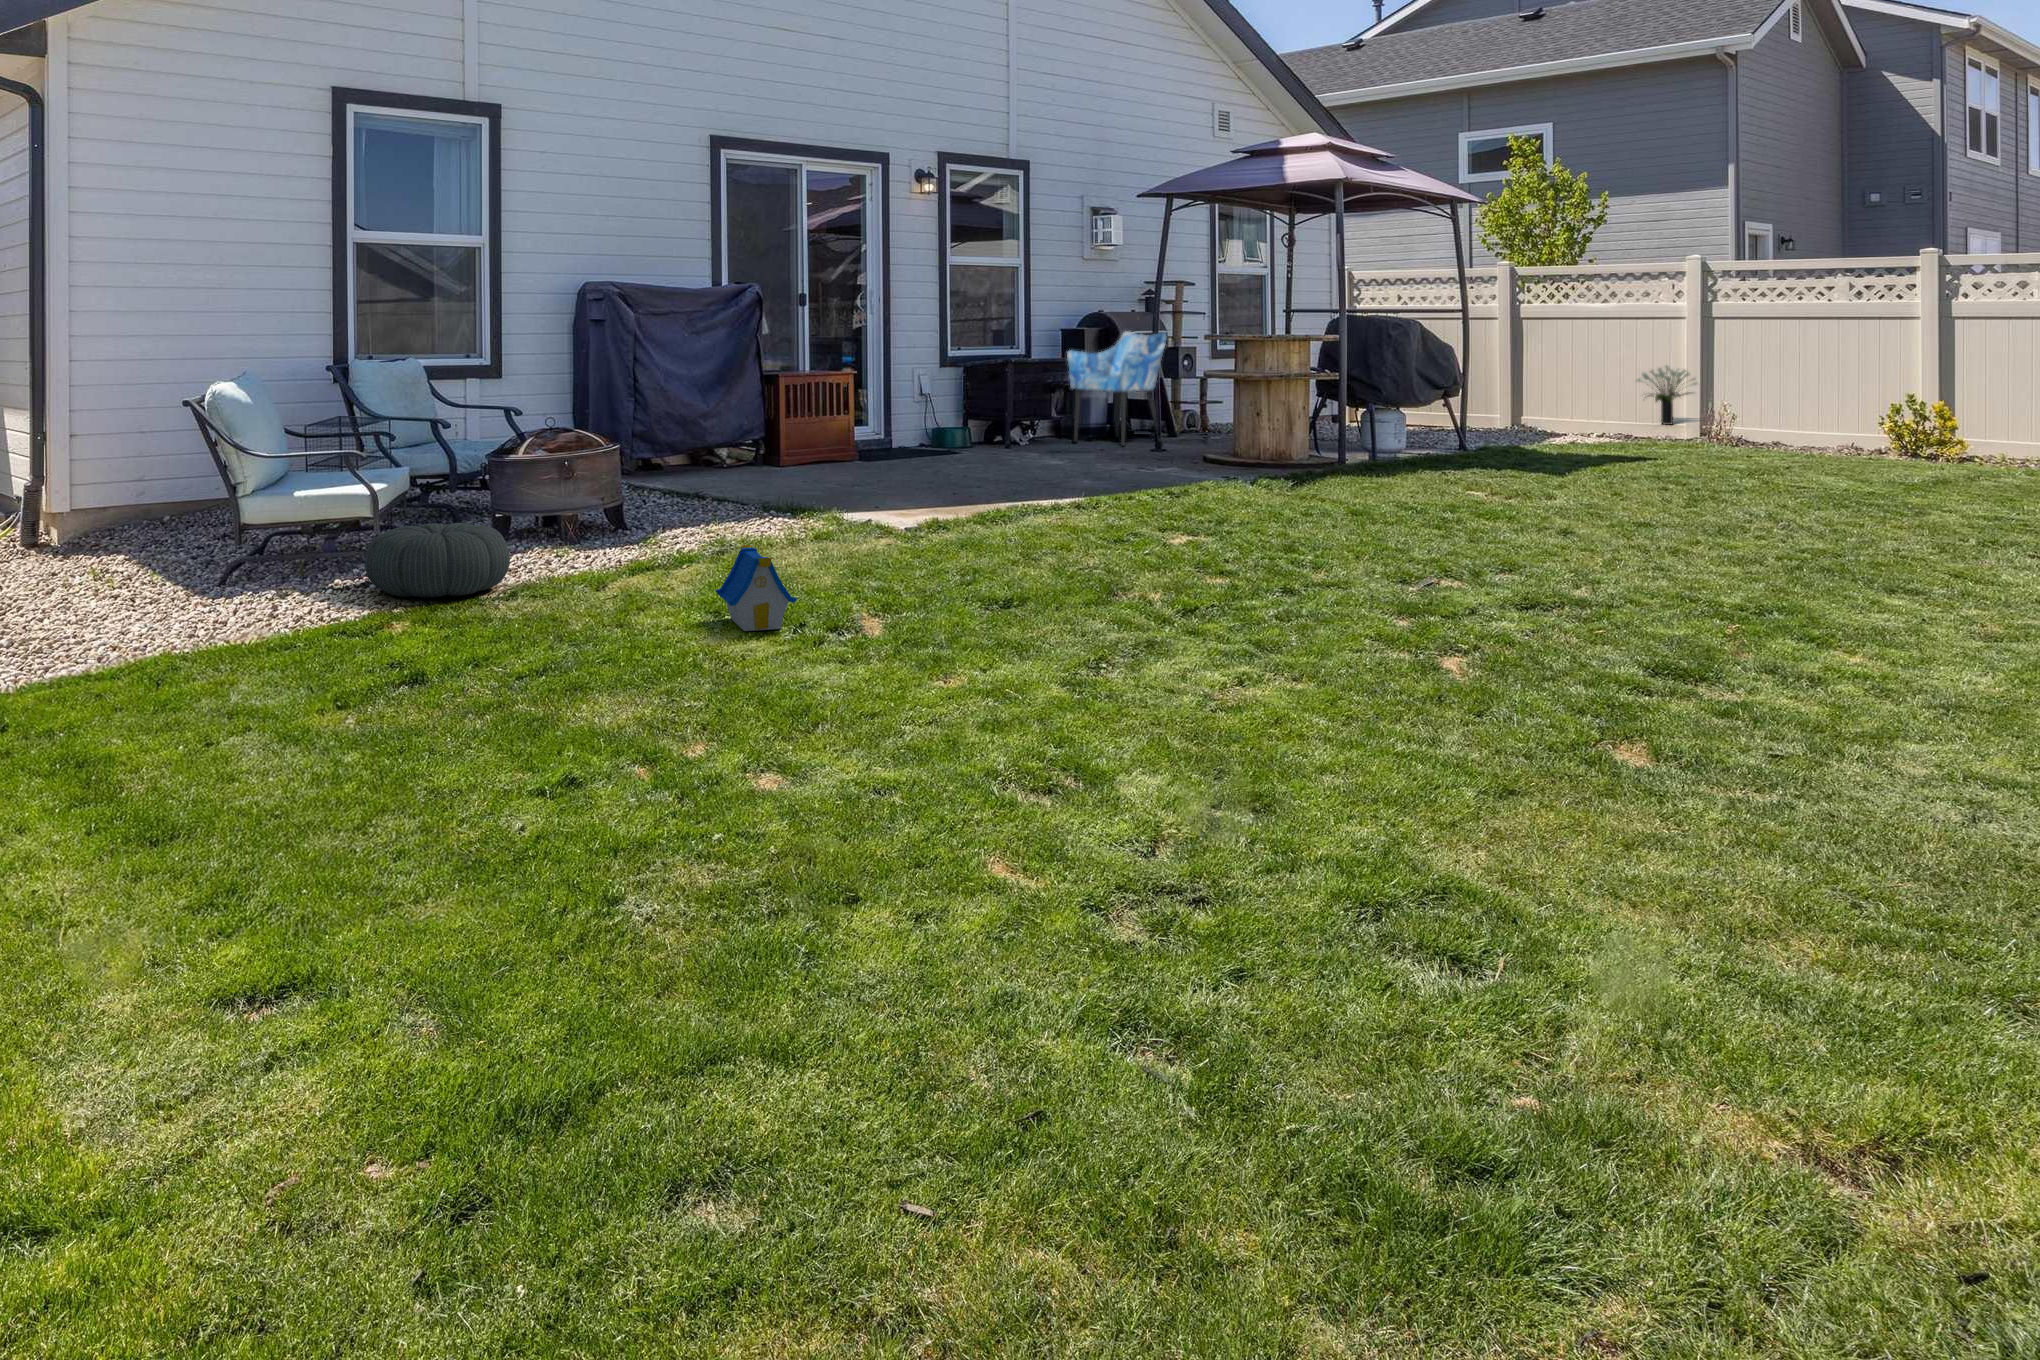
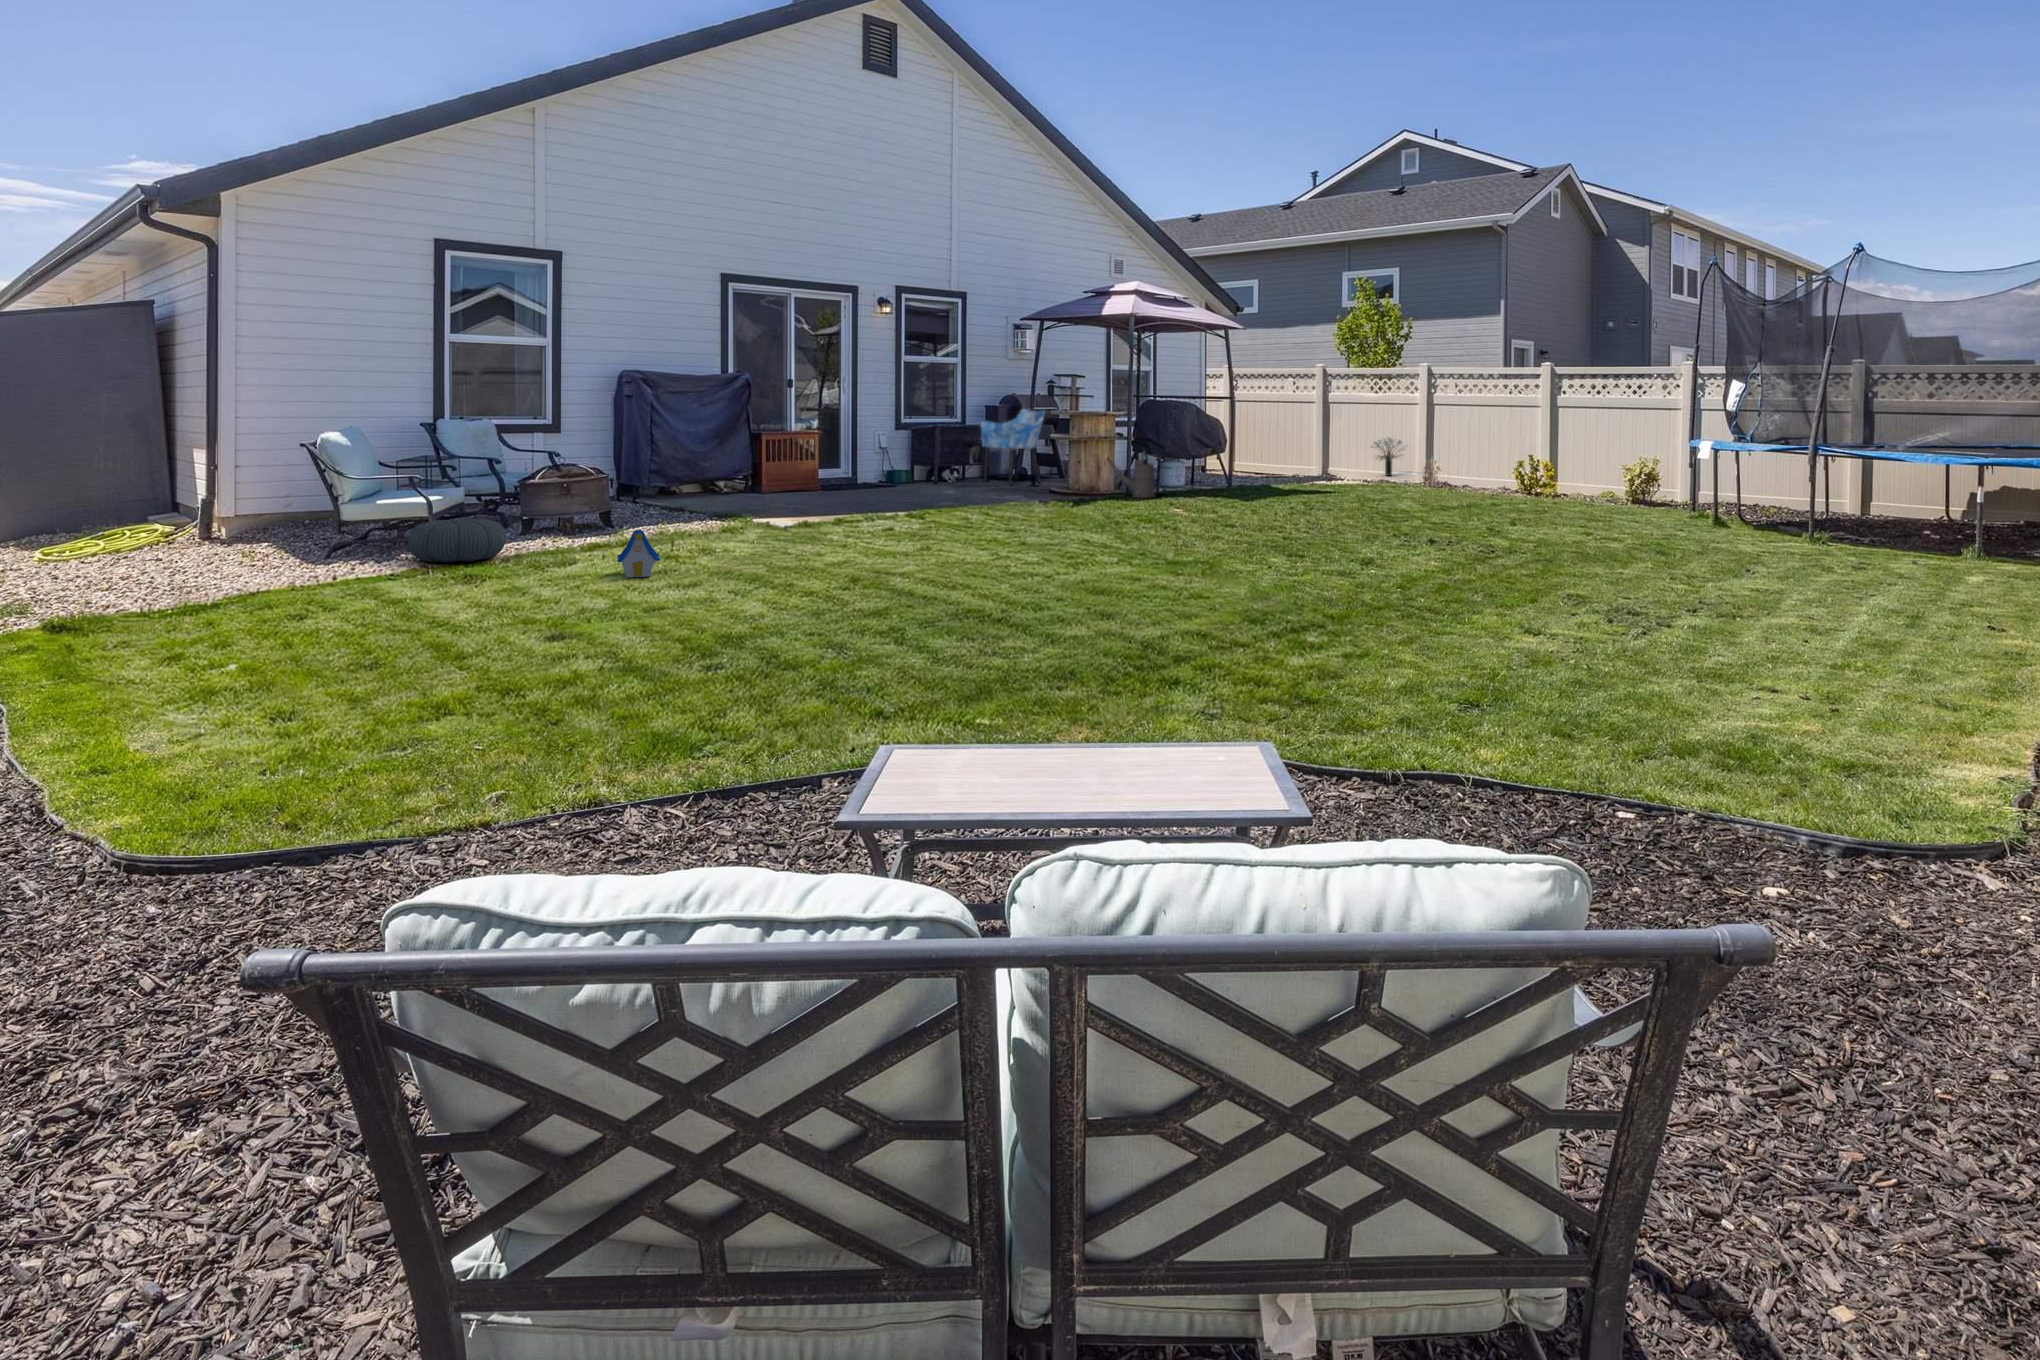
watering can: none [1297,393,1391,467] -> present [1108,451,1155,498]

